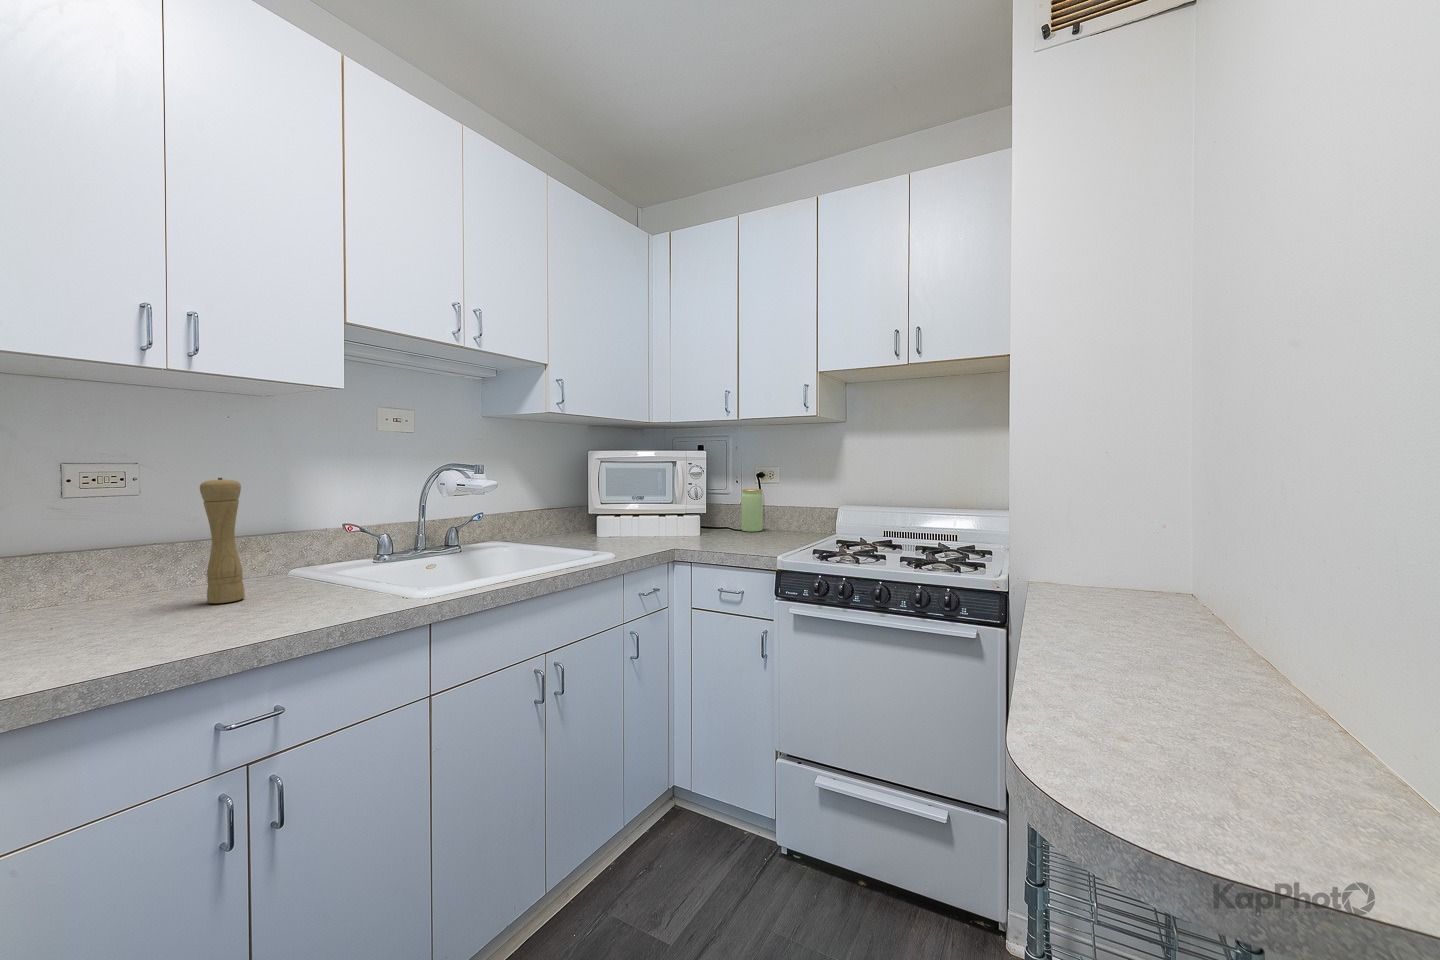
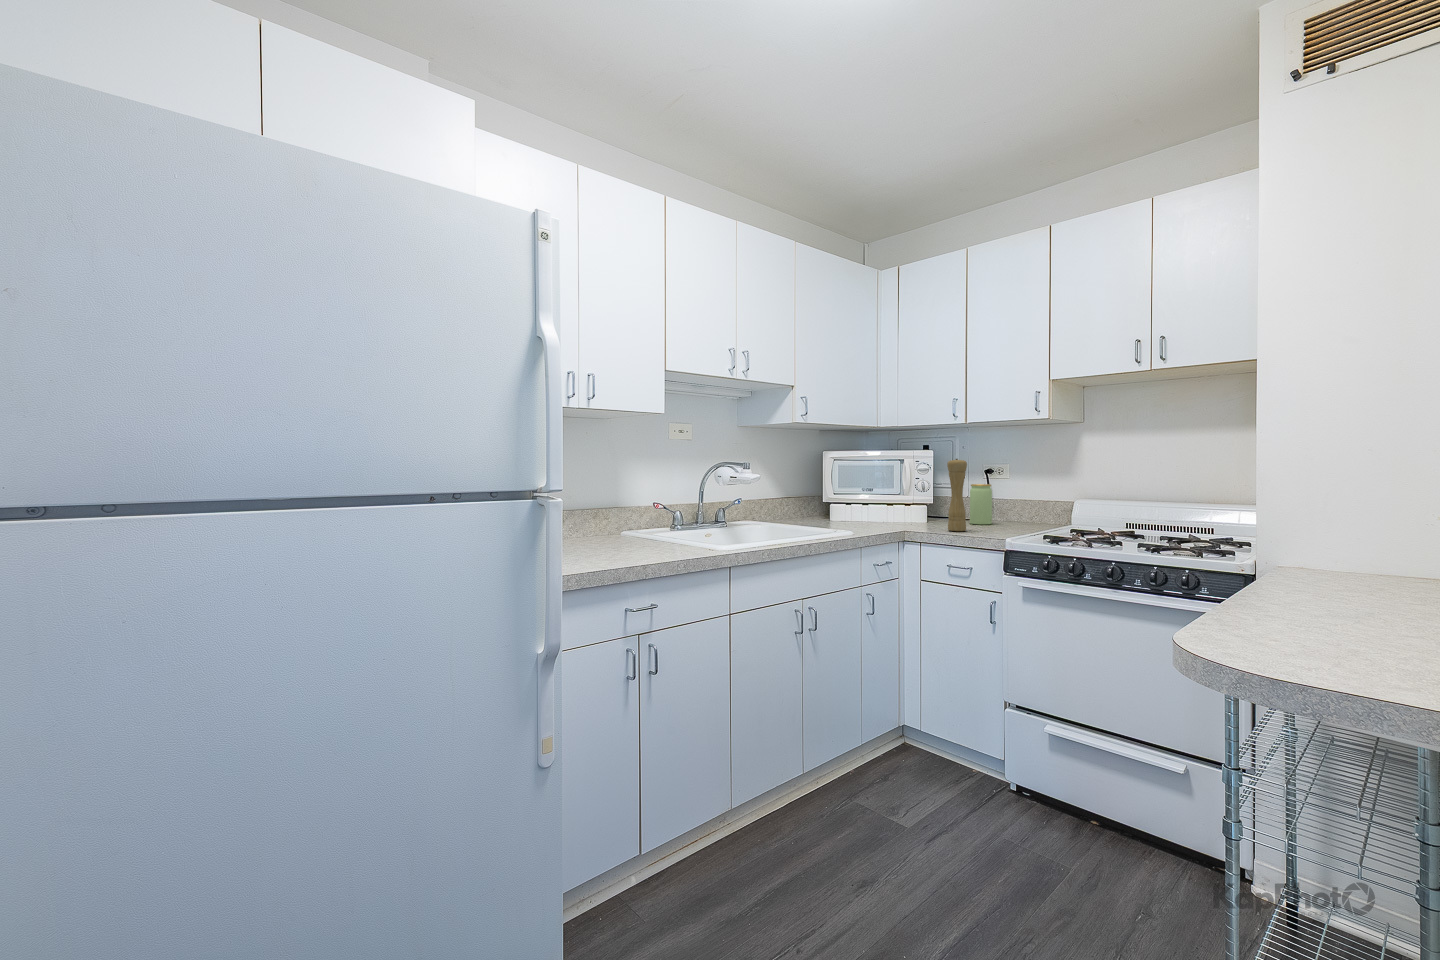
pepper mill: present [200,478,245,603] -> present [947,459,967,531]

